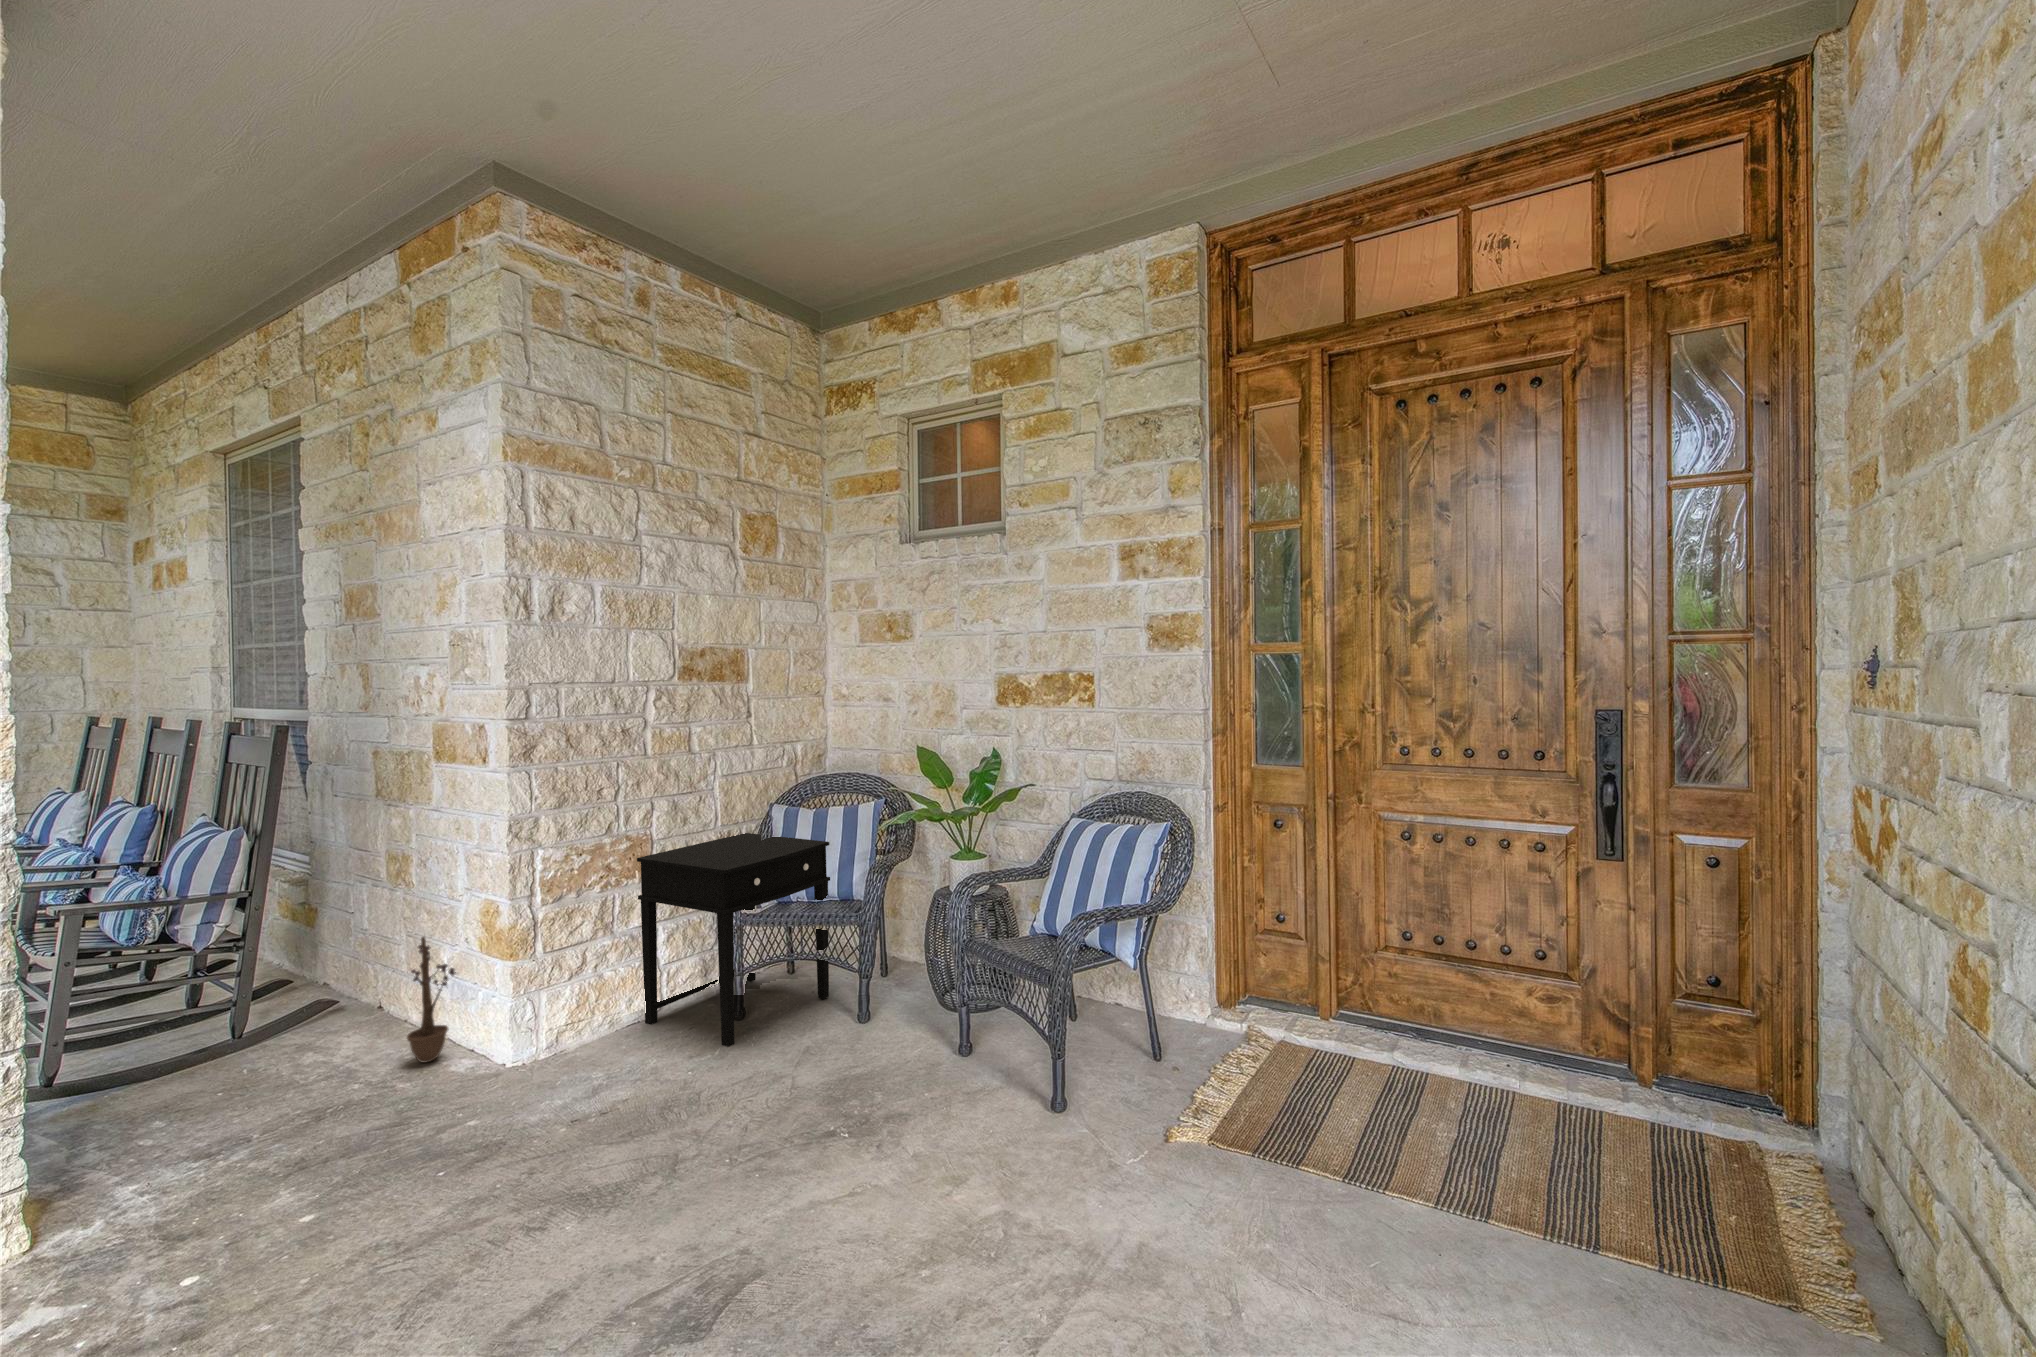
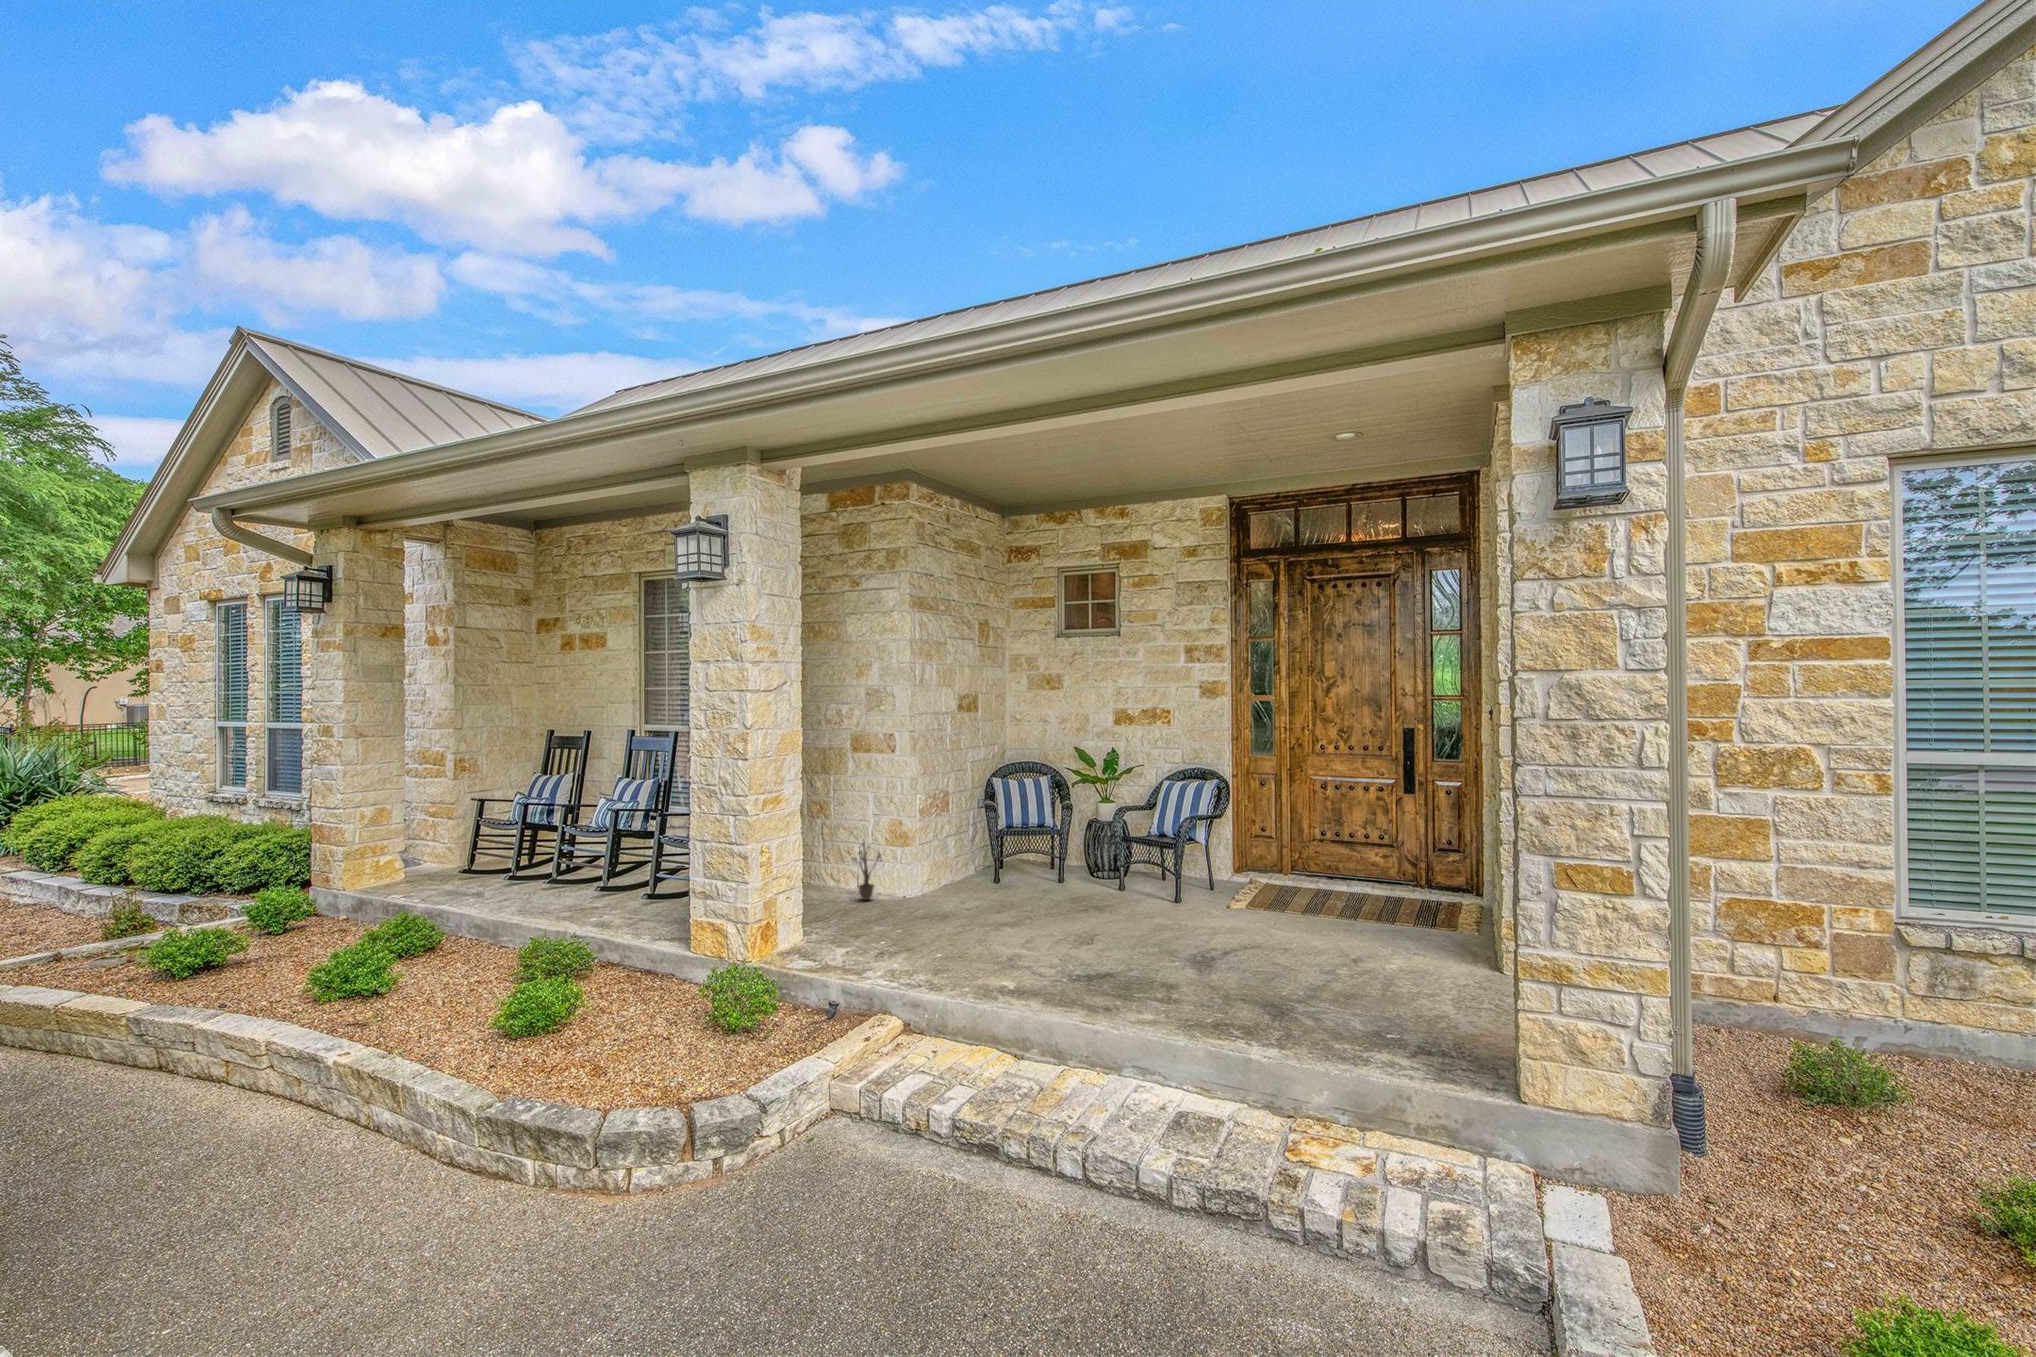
side table: present [637,833,830,1047] -> none [948,794,1034,893]

